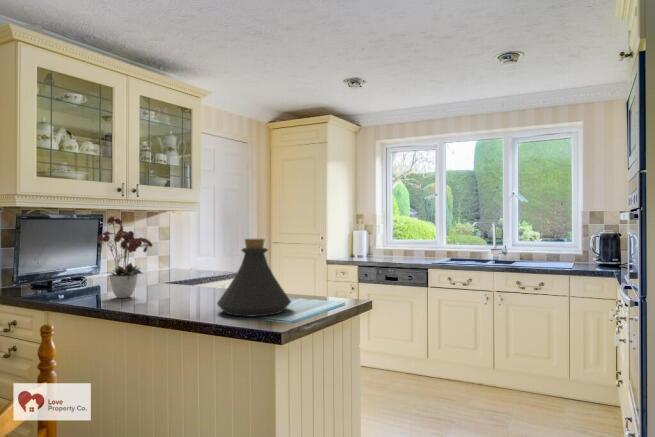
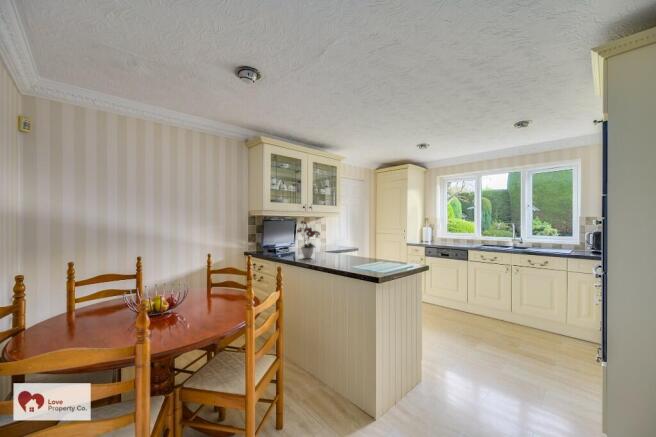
bottle: present [217,239,291,316] -> none [350,232,386,270]

